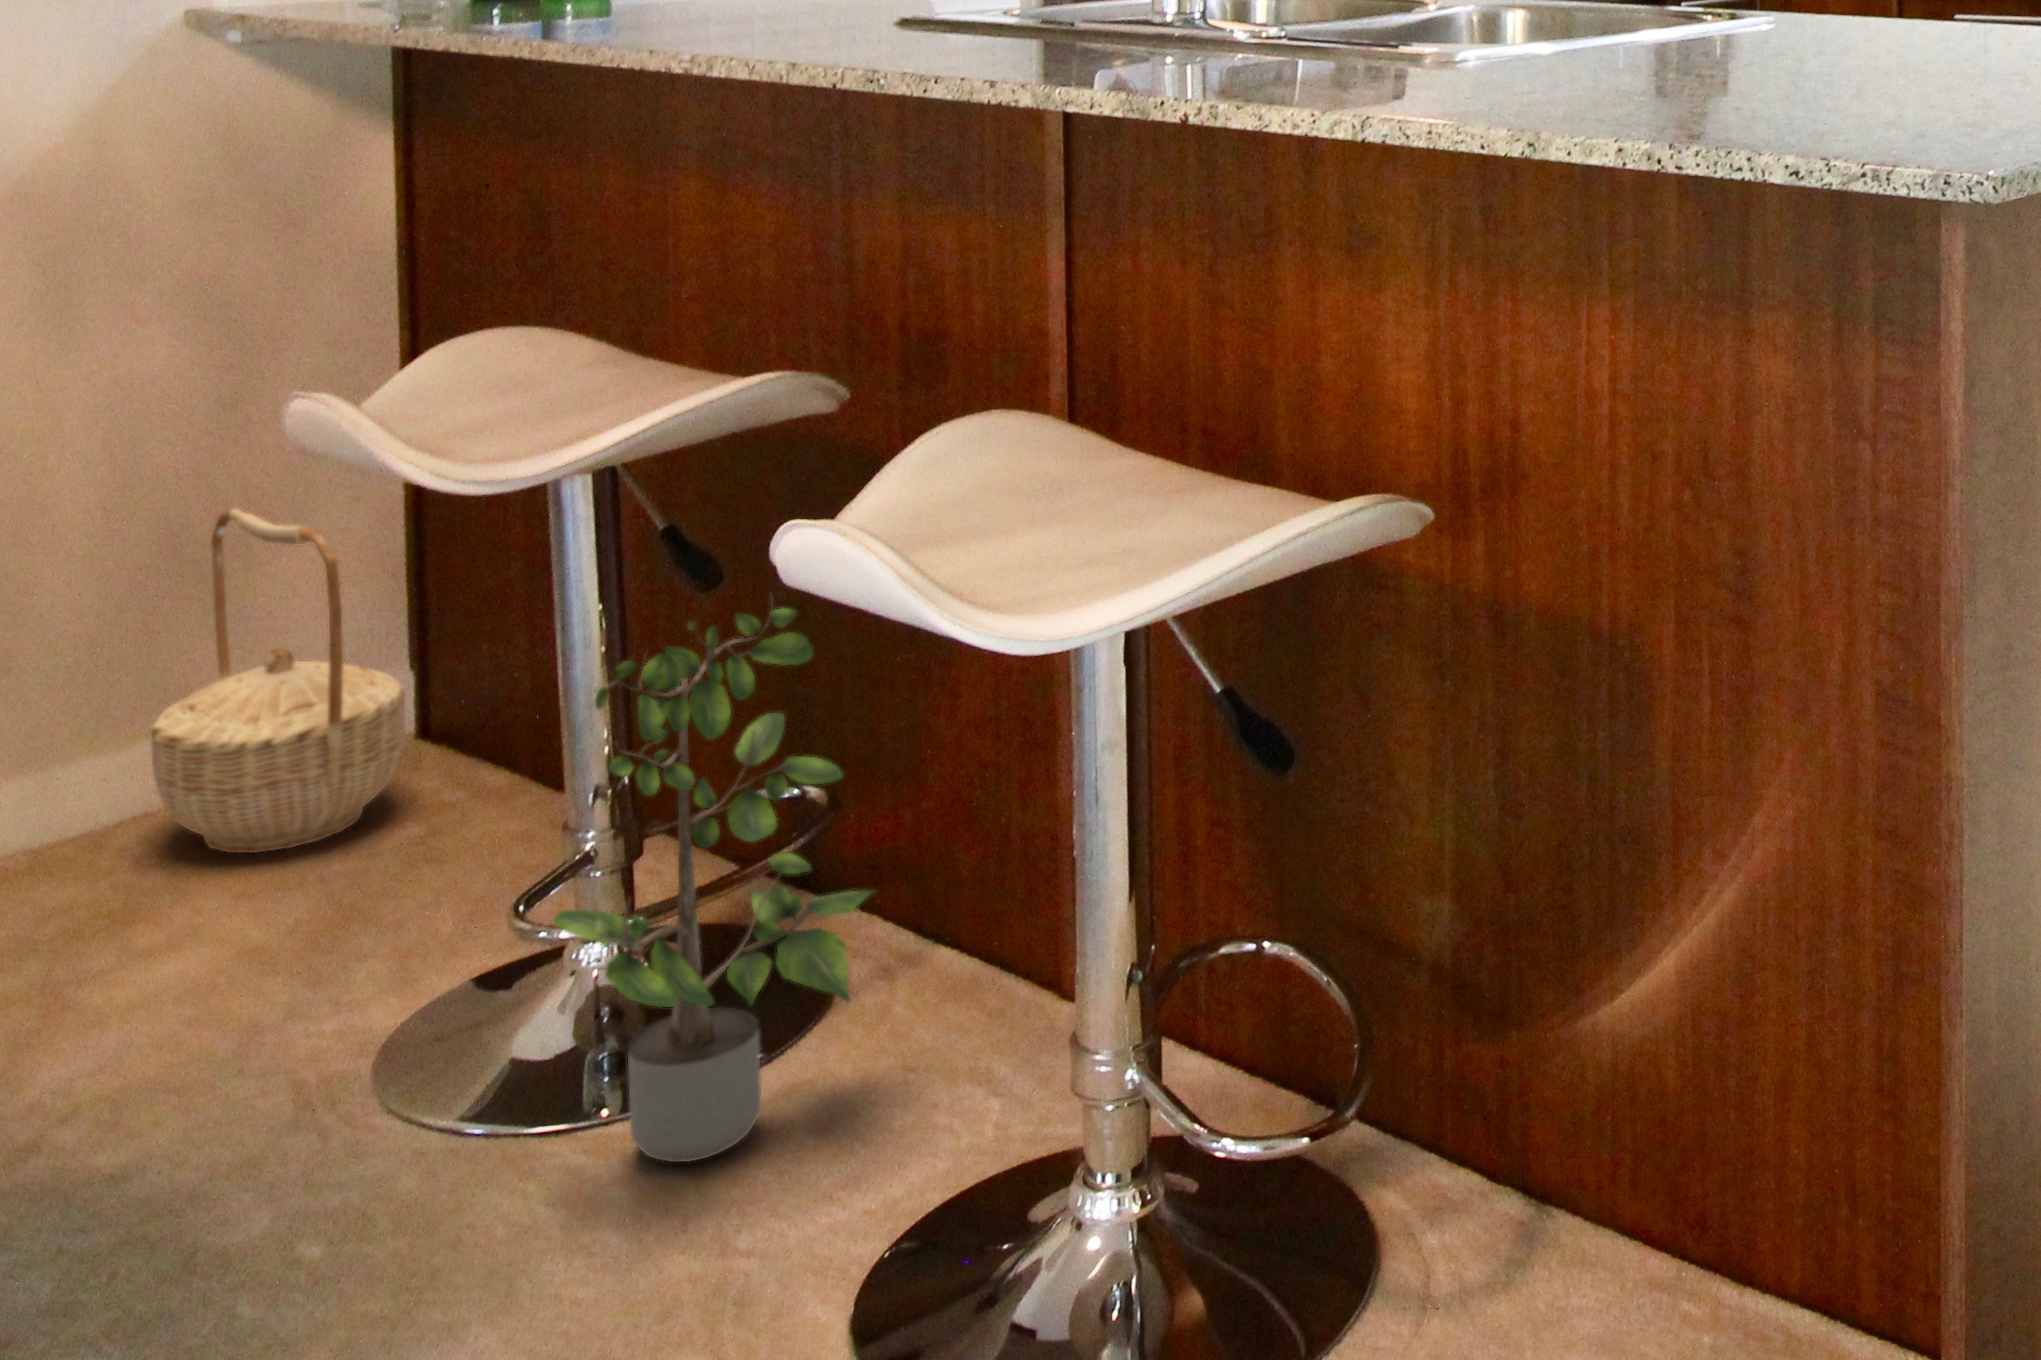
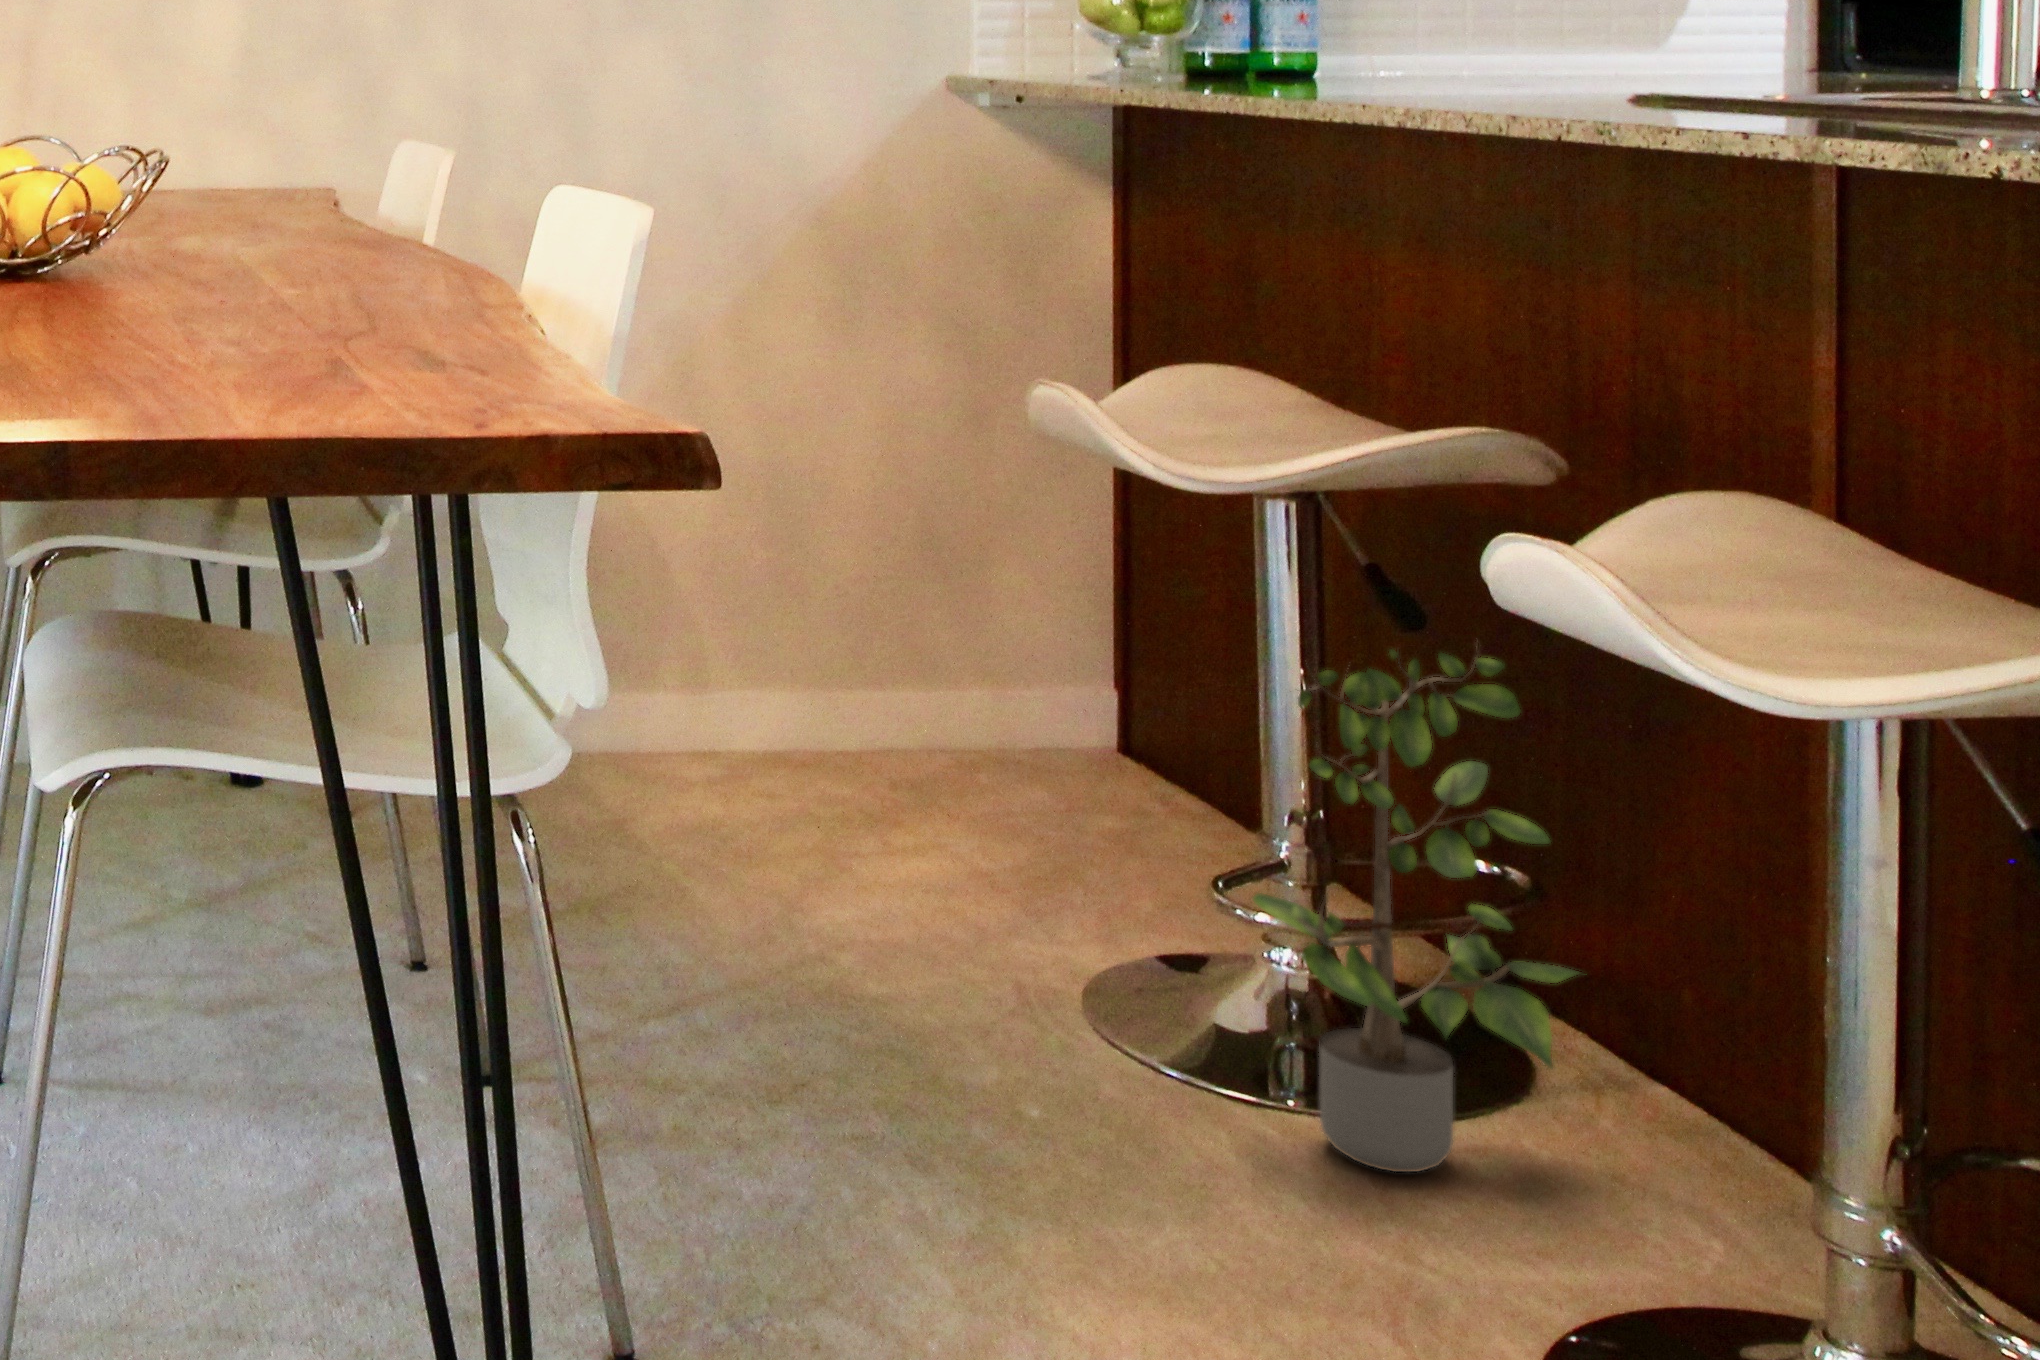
basket: present [151,508,405,853] -> none [902,515,1109,817]

